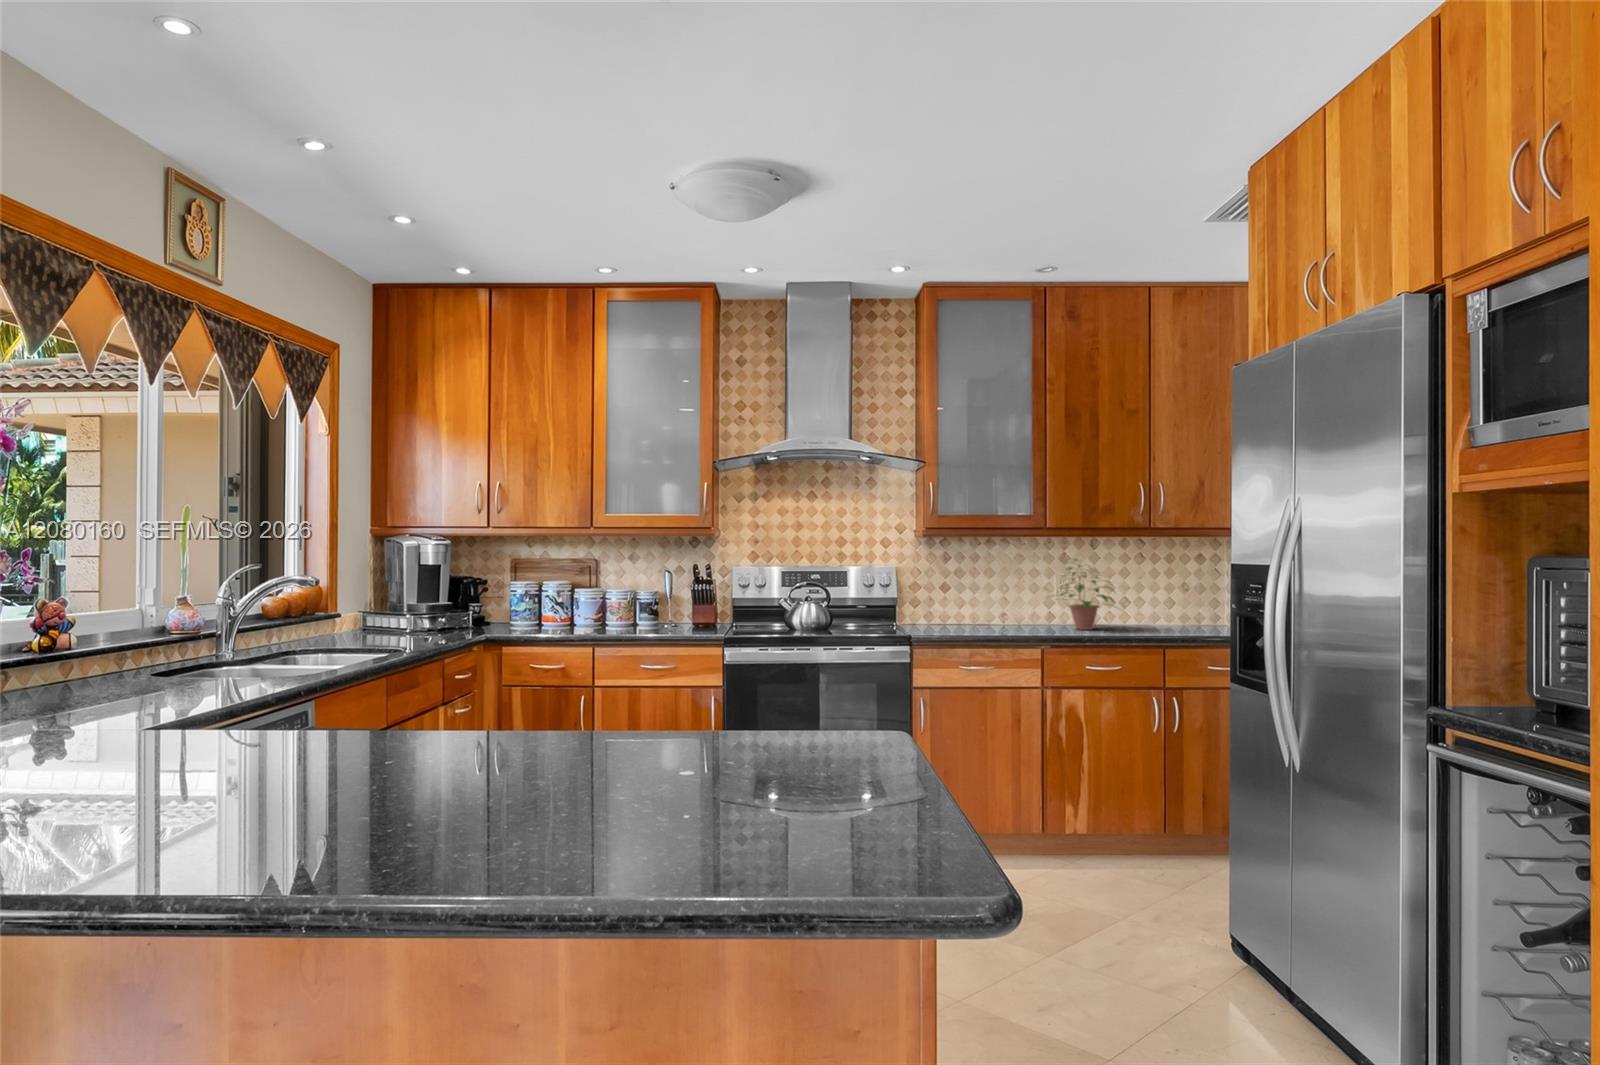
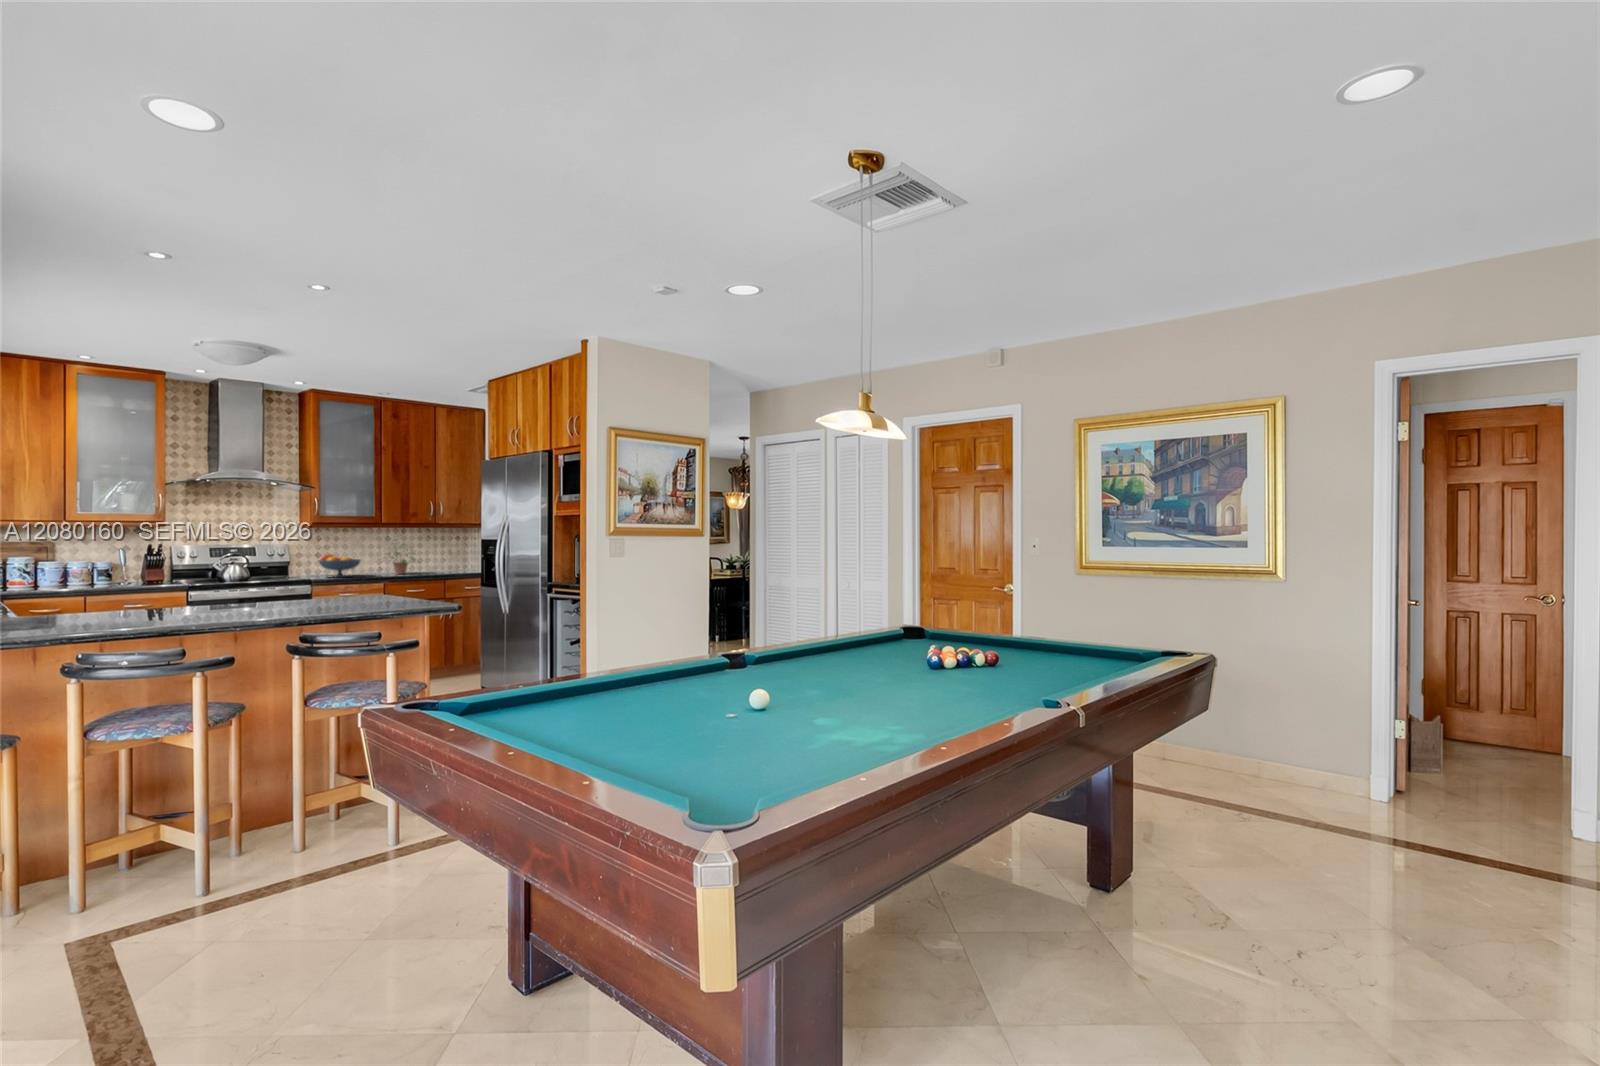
fruit bowl: none [938,585,1010,631] -> present [319,554,360,577]

